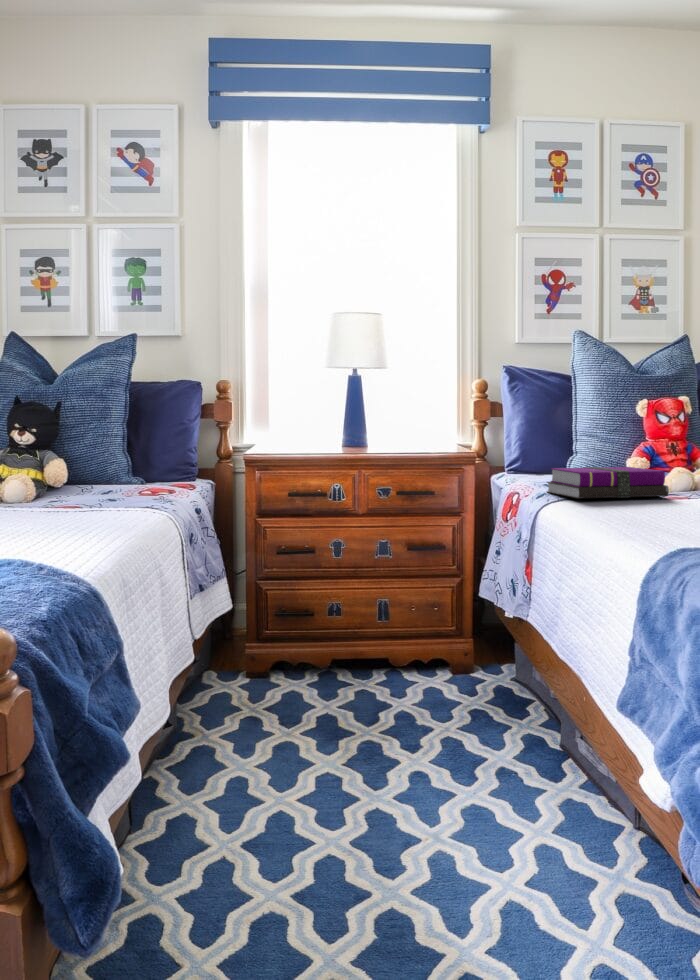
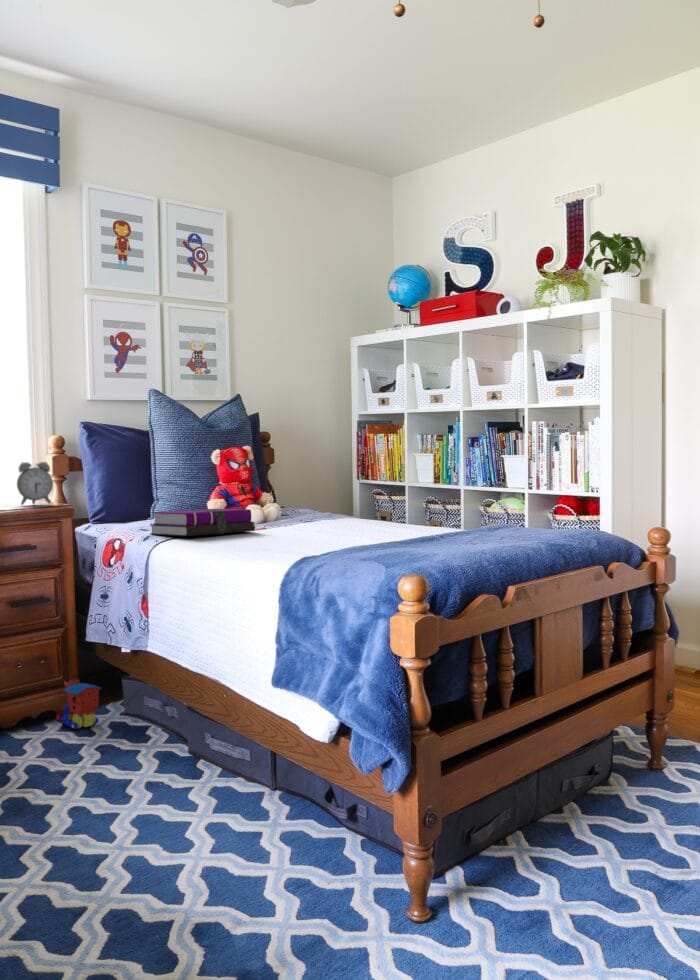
alarm clock: none [424,410,458,454] -> present [17,462,53,505]
toy train: none [447,633,490,686] -> present [57,678,101,729]

